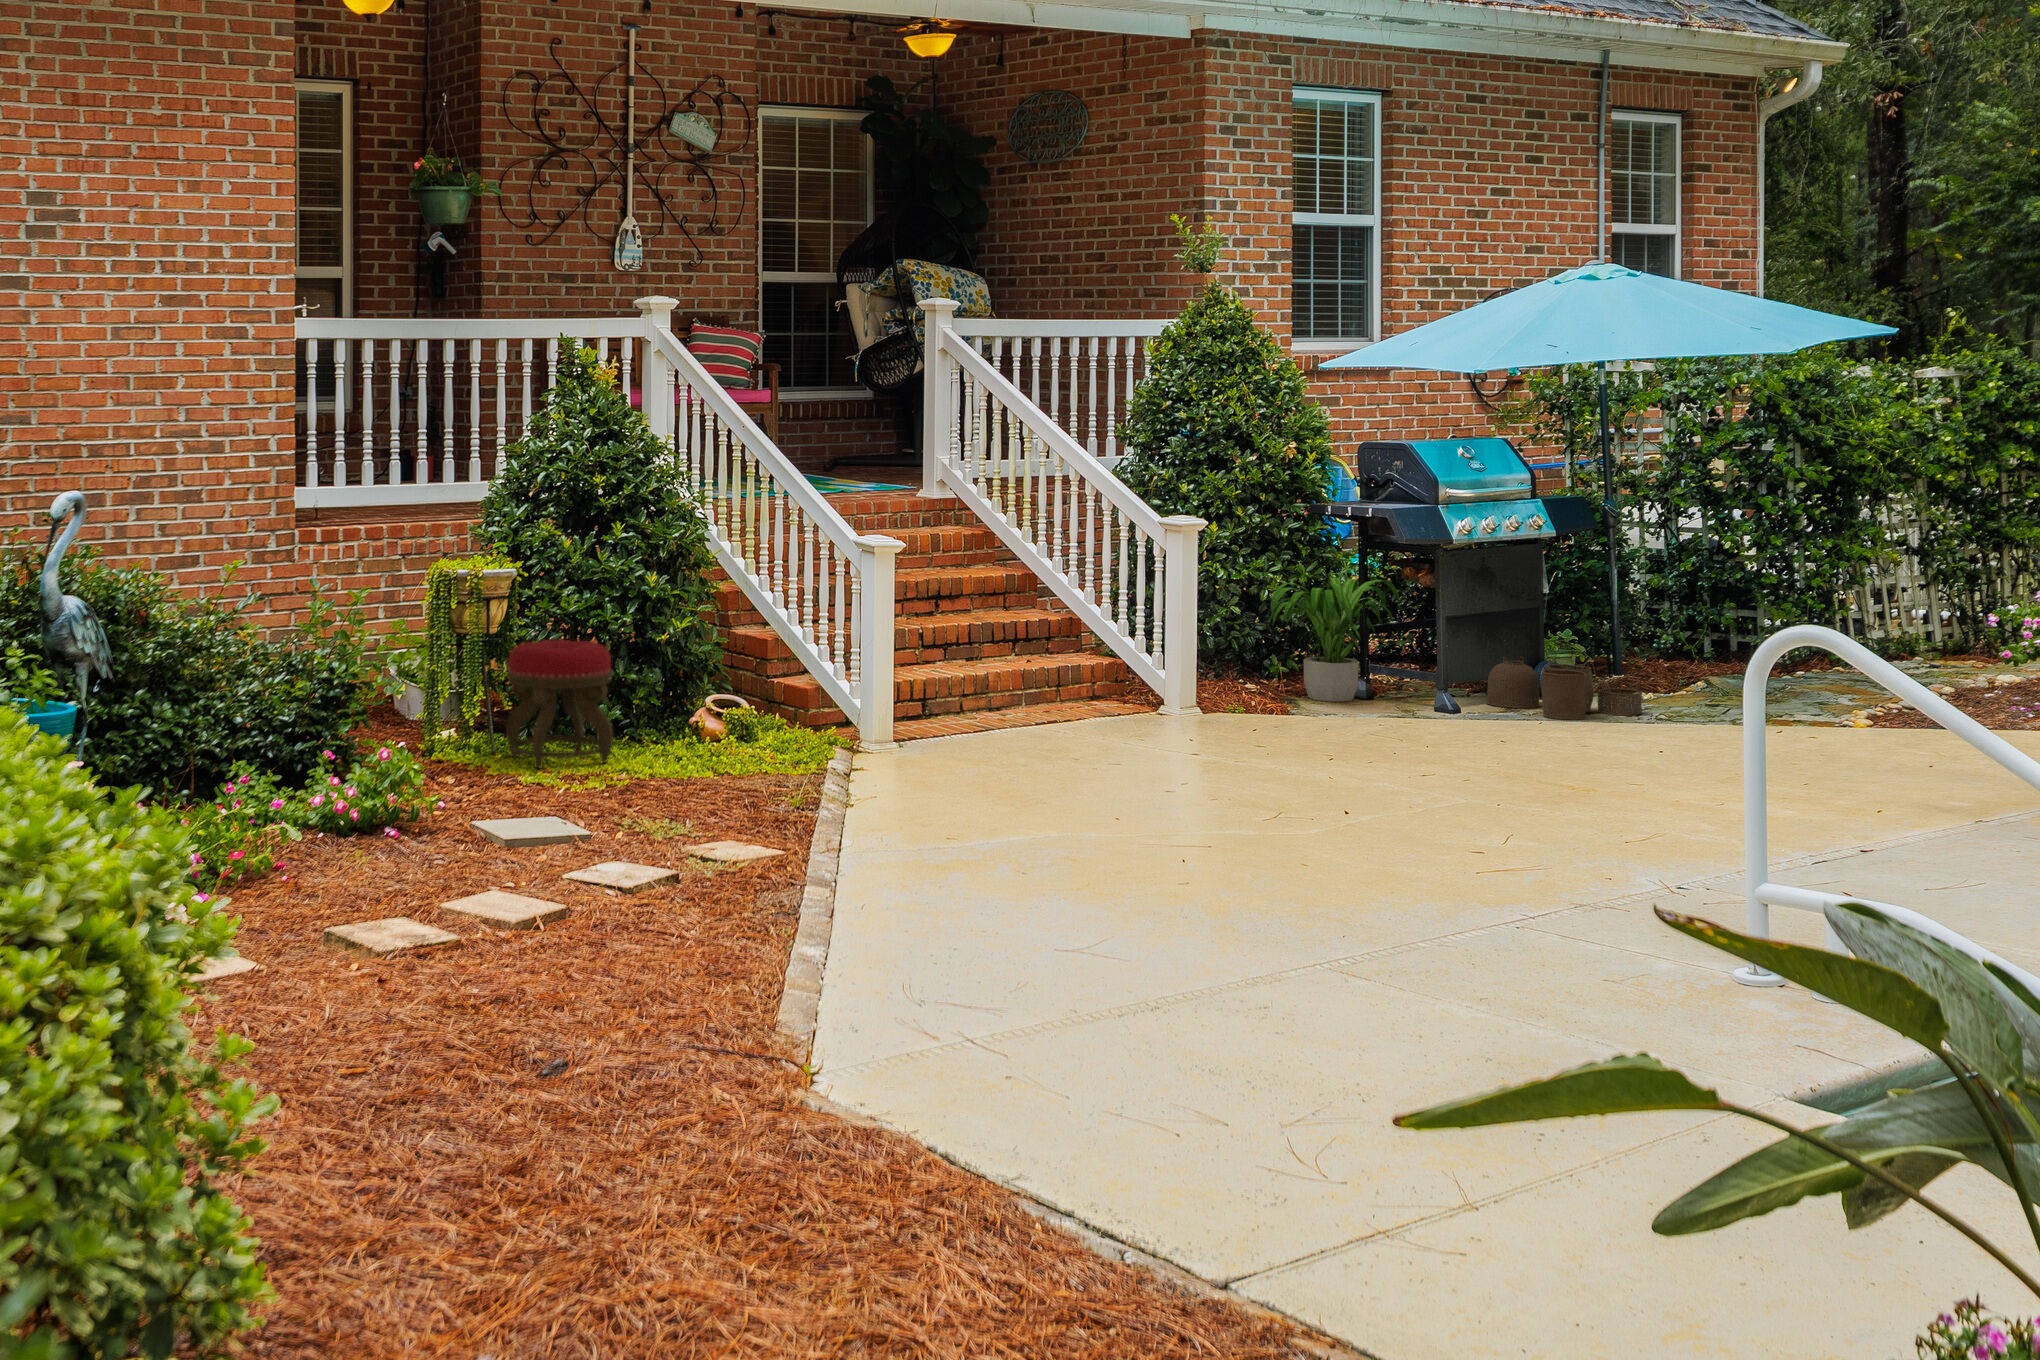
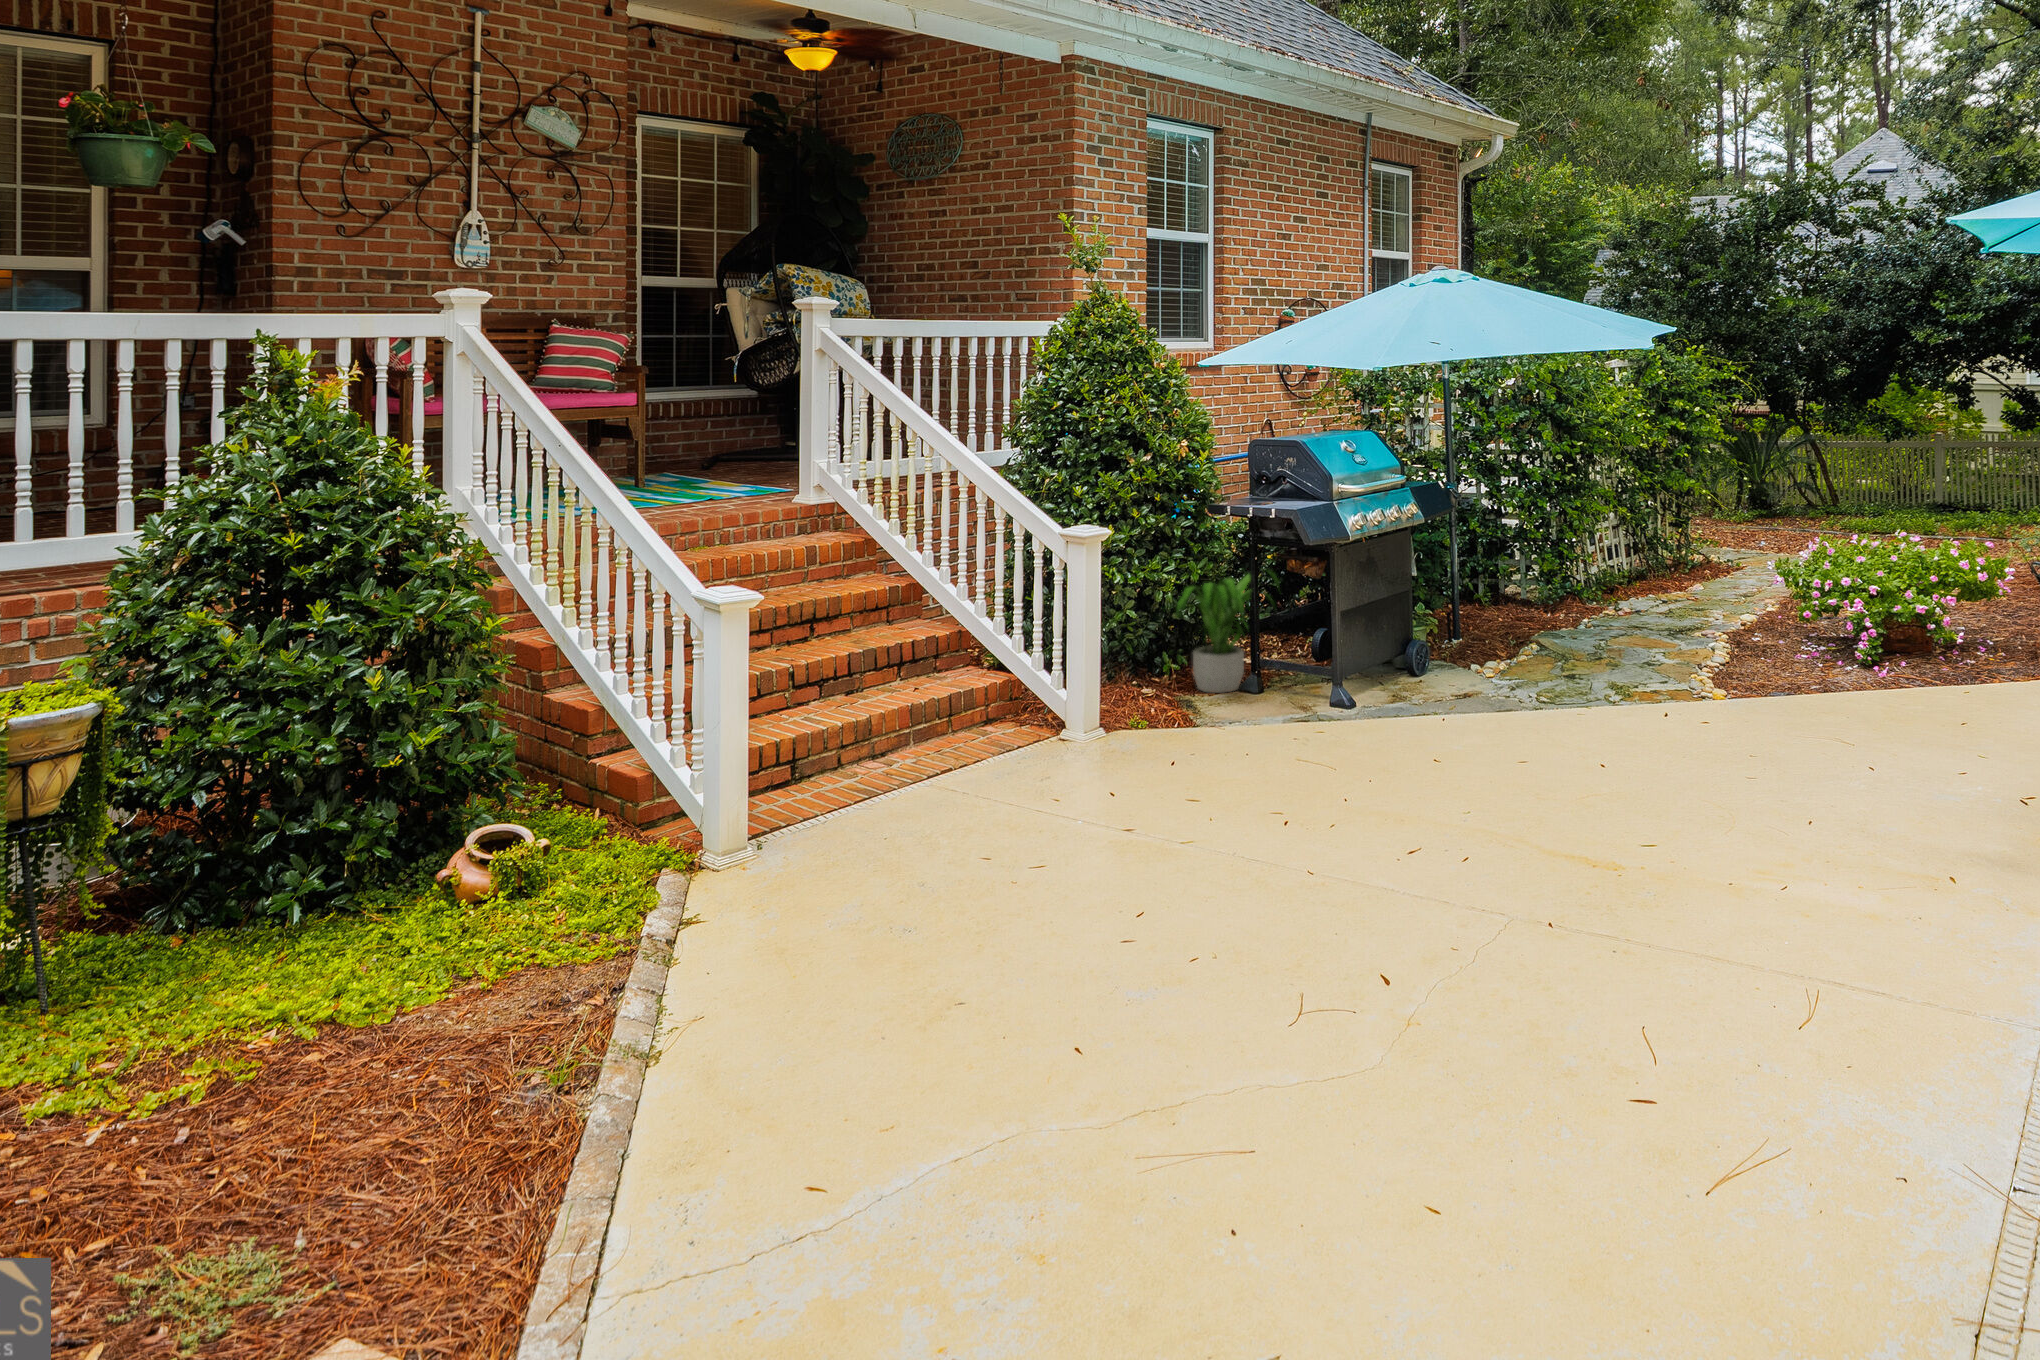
stool: present [506,640,613,768] -> none [98,780,299,1009]
woven basket: present [1486,657,1642,720] -> none [1358,632,1493,696]

